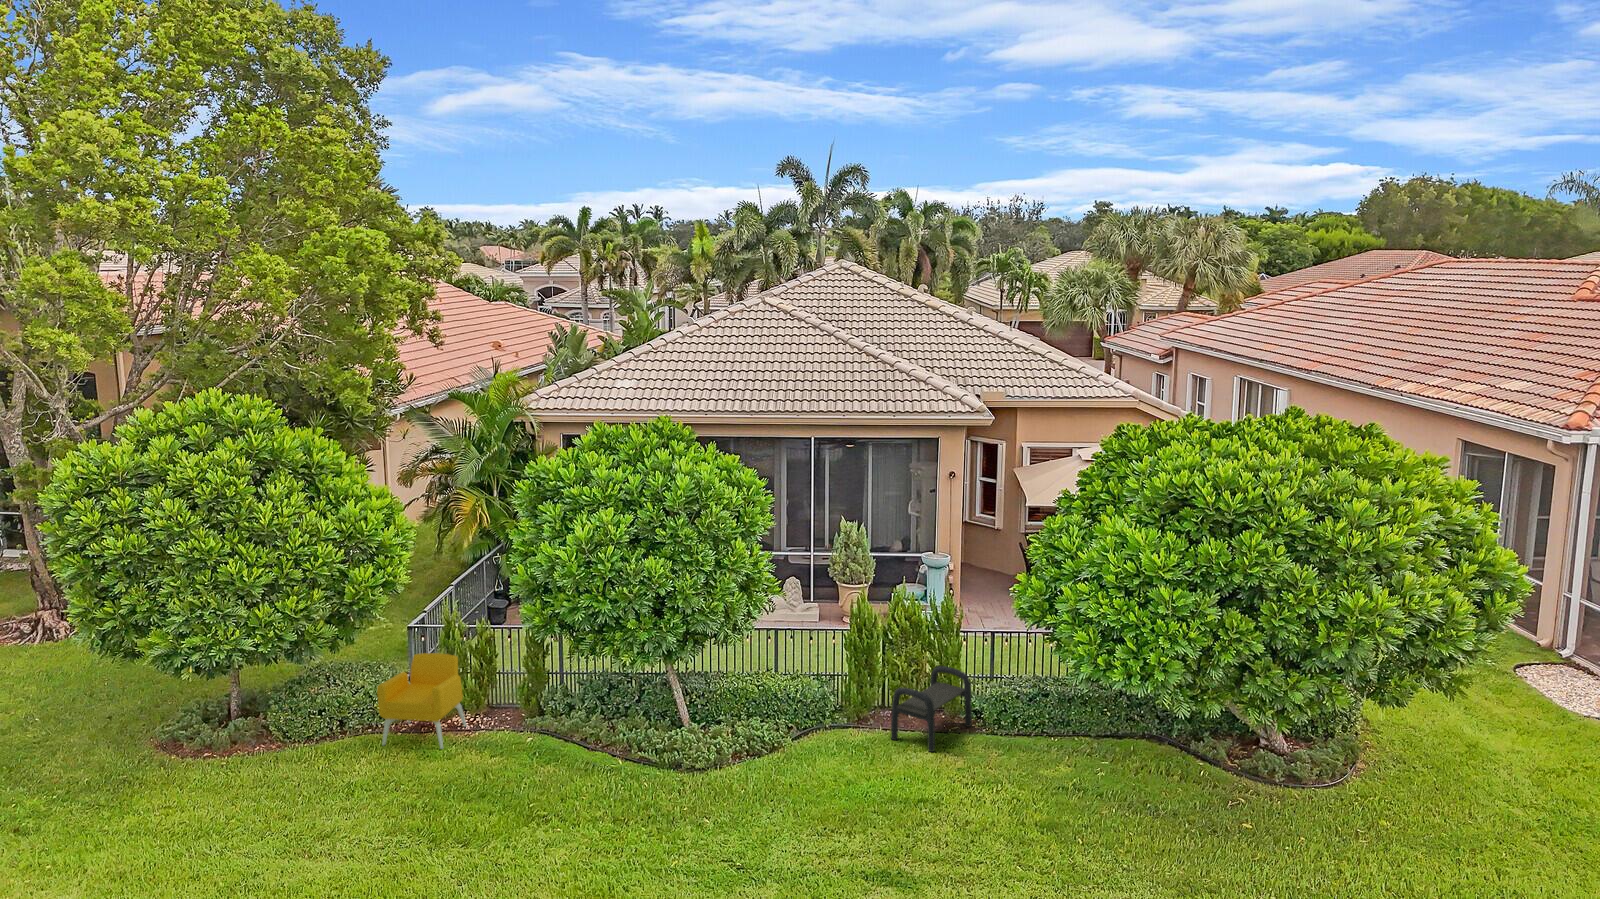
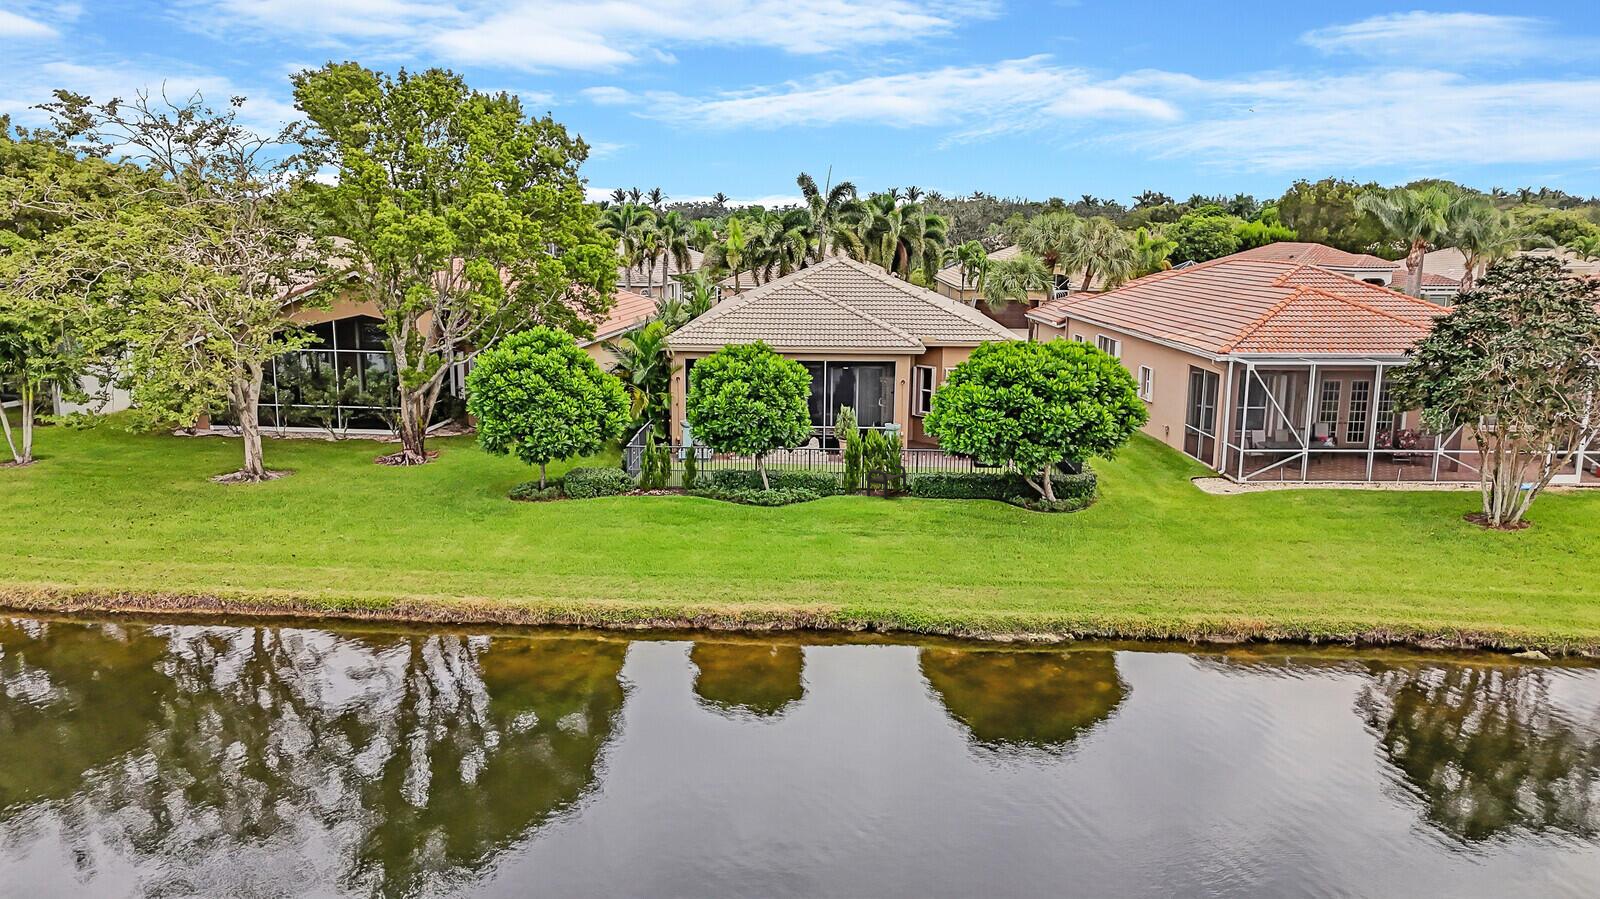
armchair: present [377,653,466,749] -> none [622,456,660,498]

